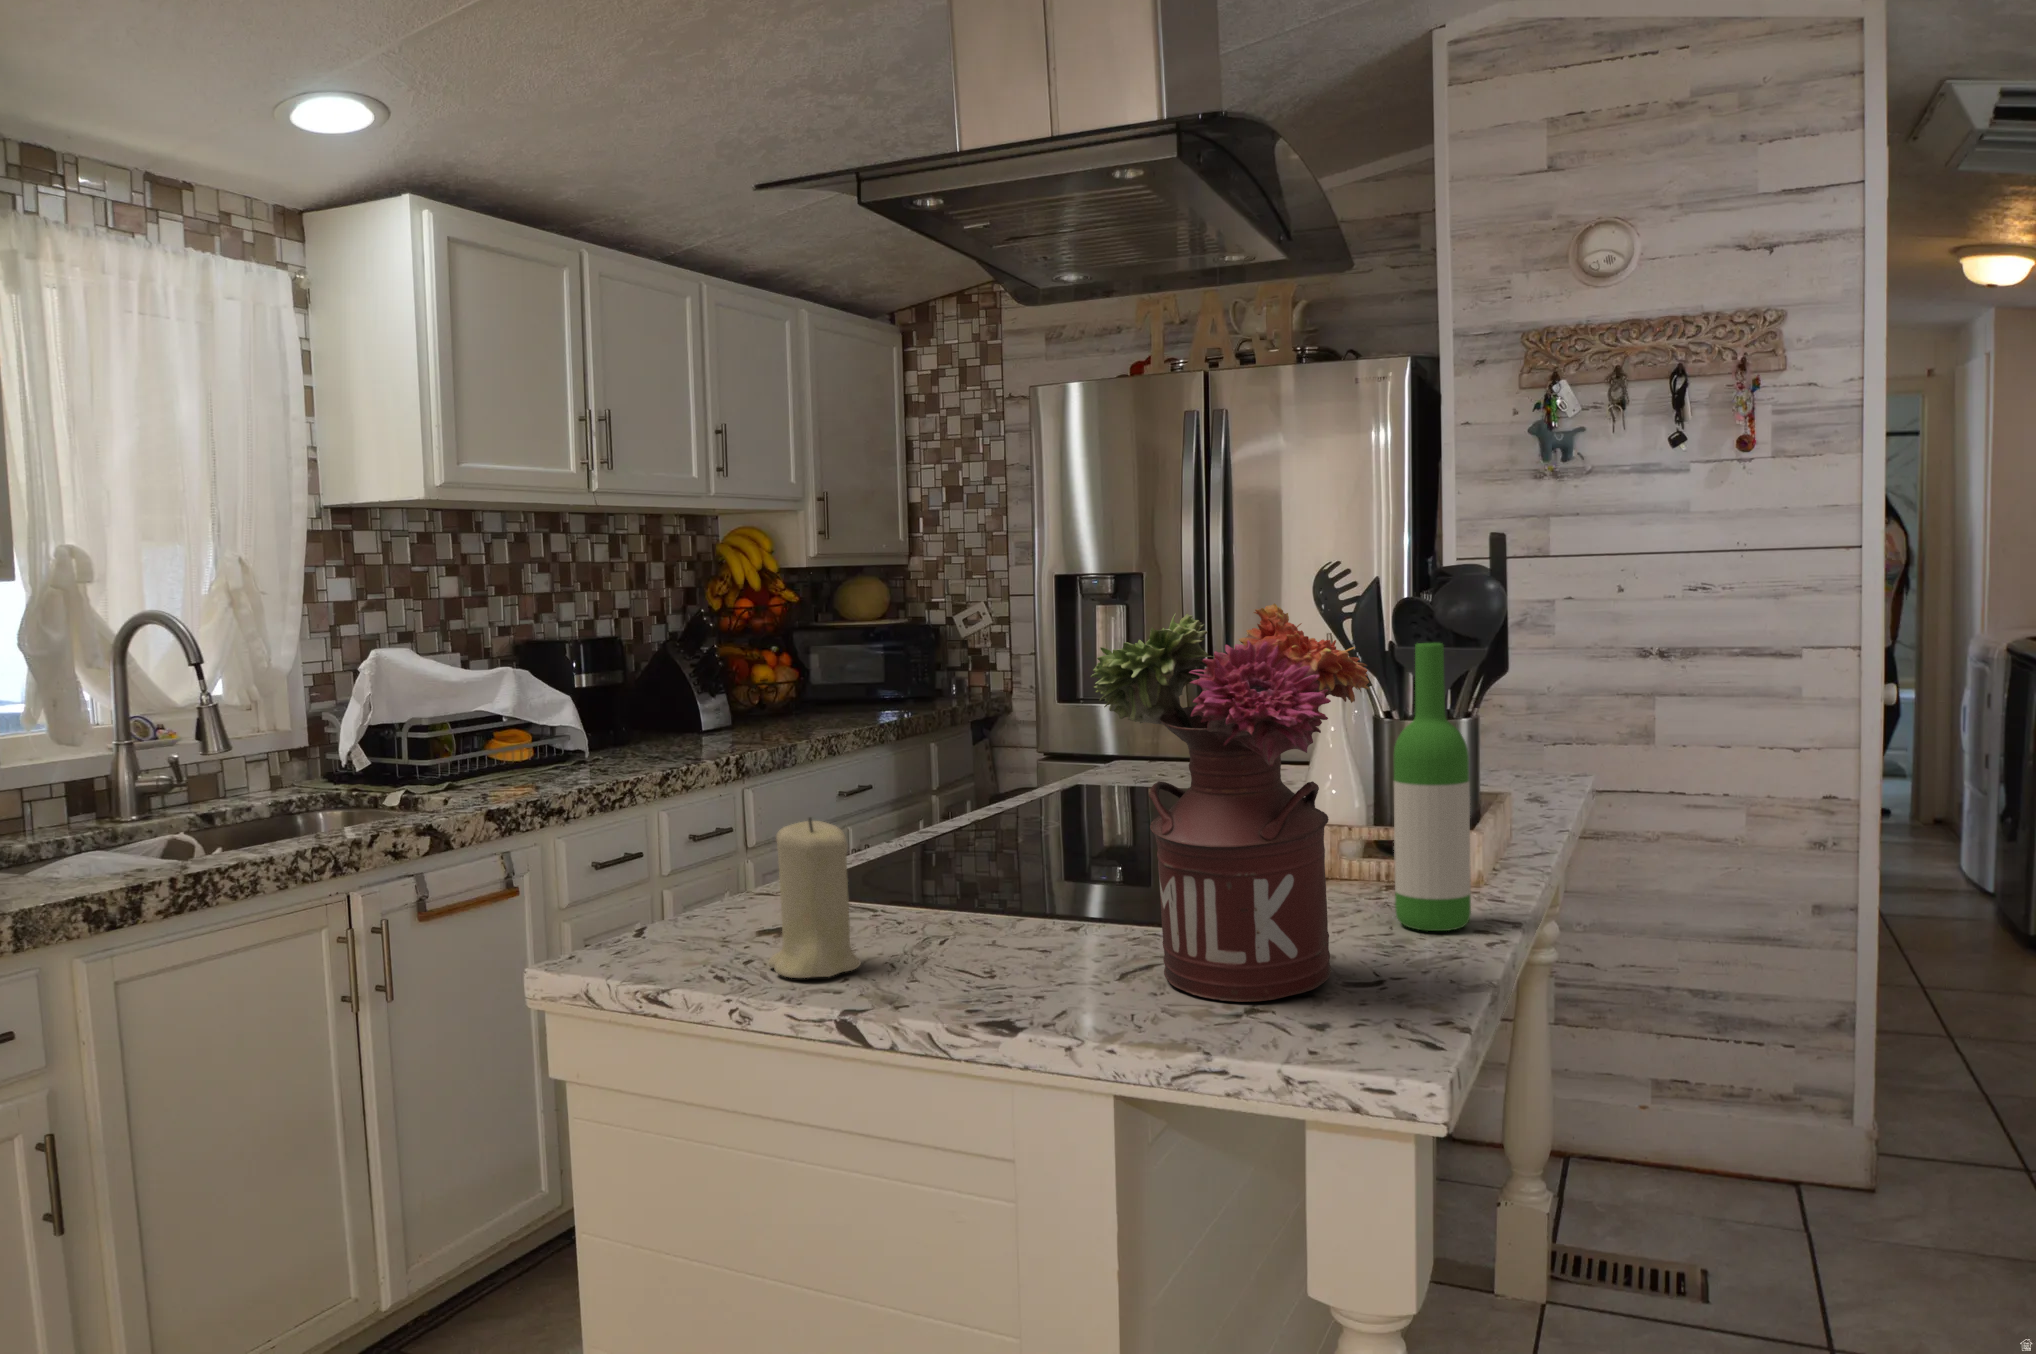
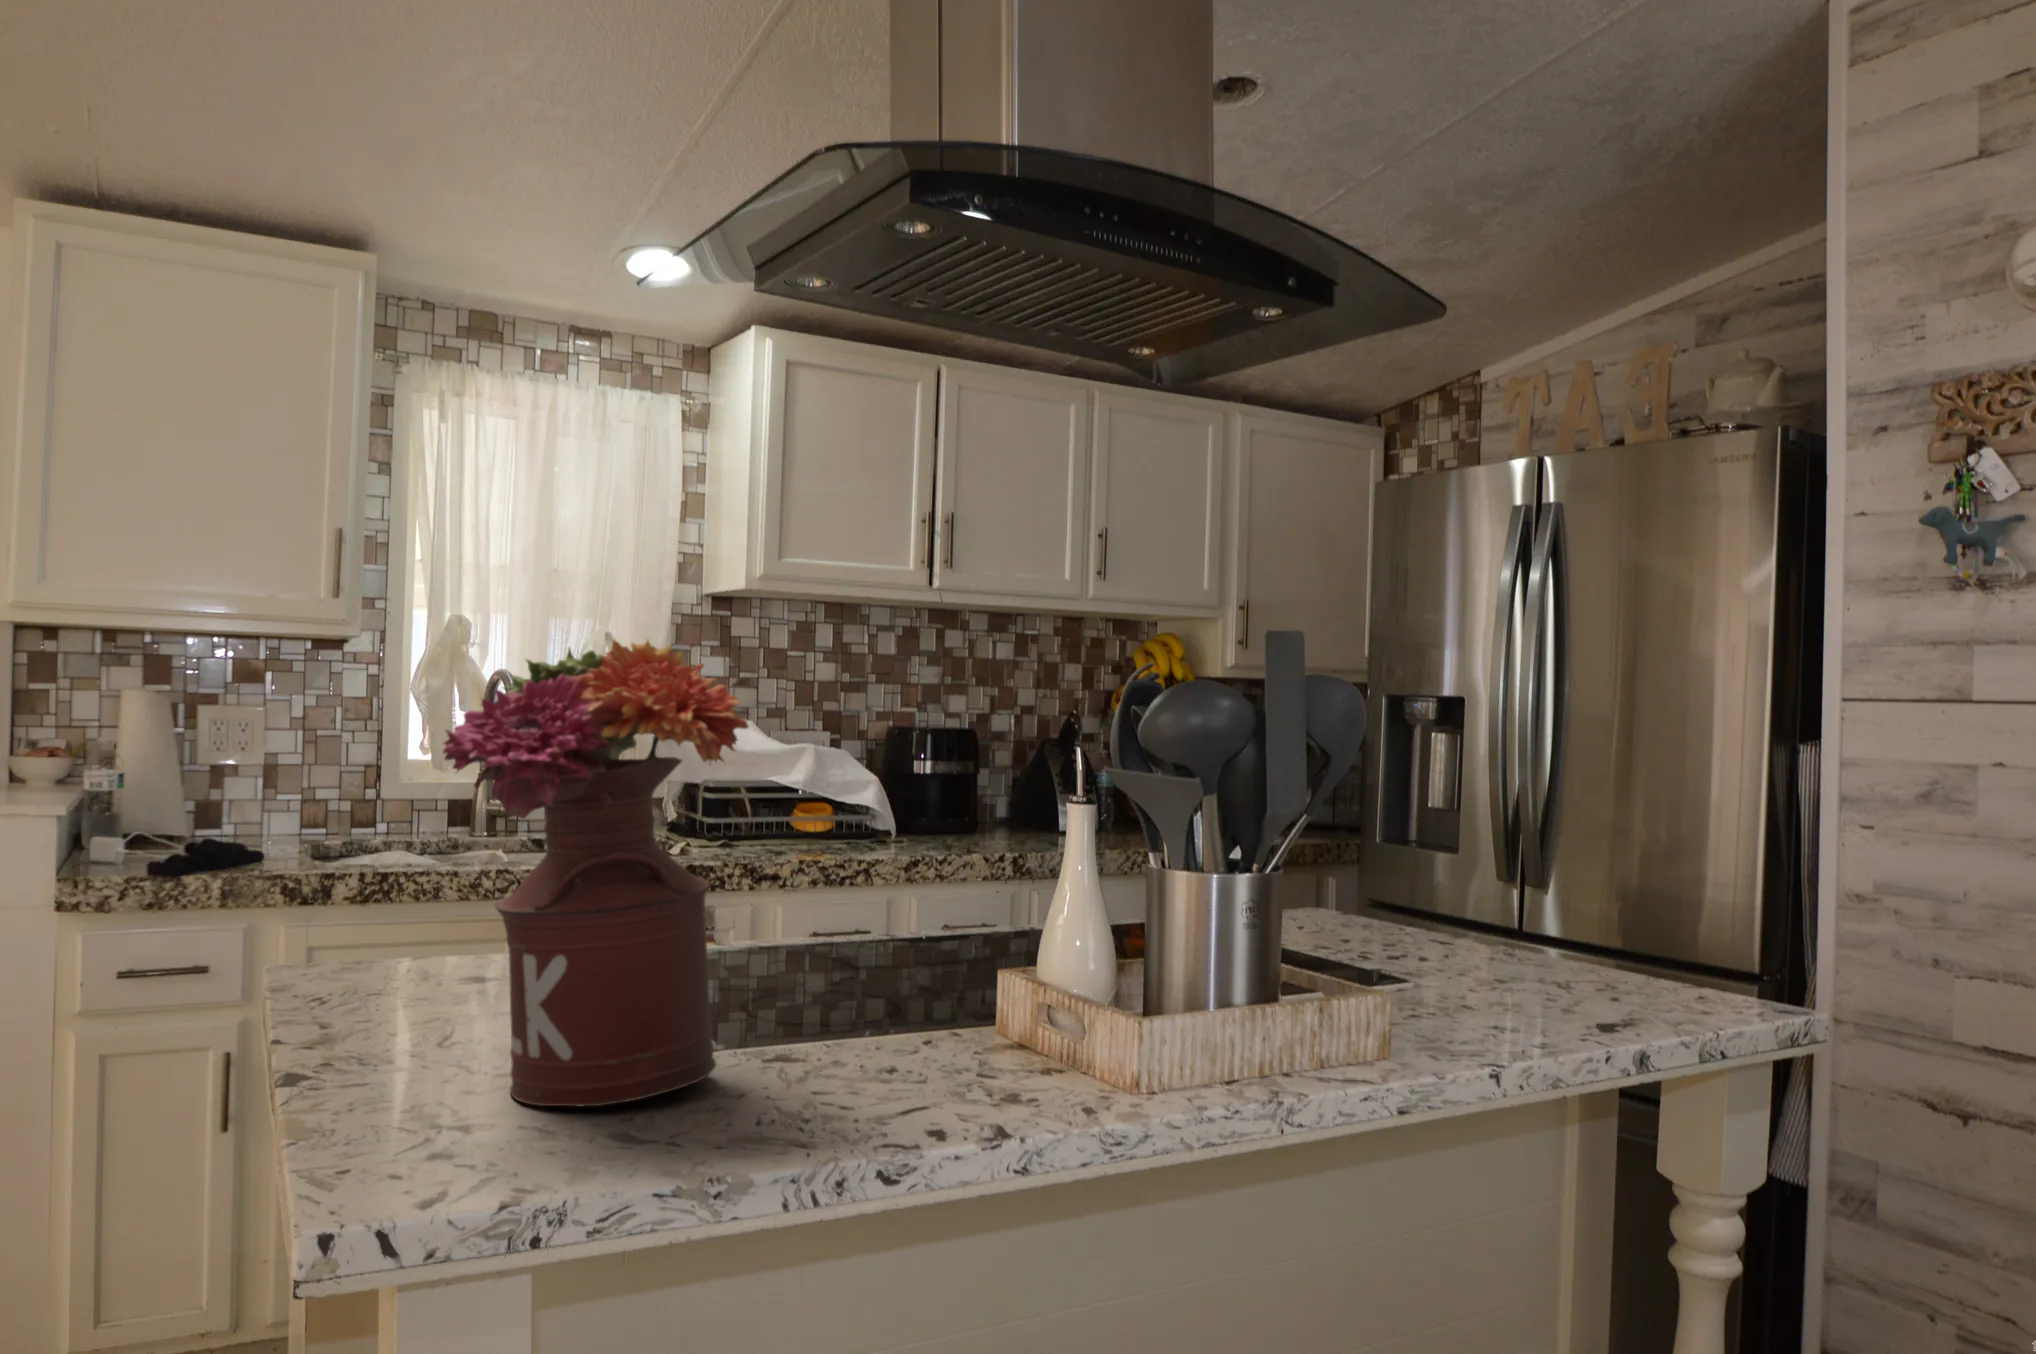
wine bottle: present [1394,643,1471,931] -> none [941,715,1042,1098]
candle: present [768,817,860,978] -> none [333,845,430,1005]

